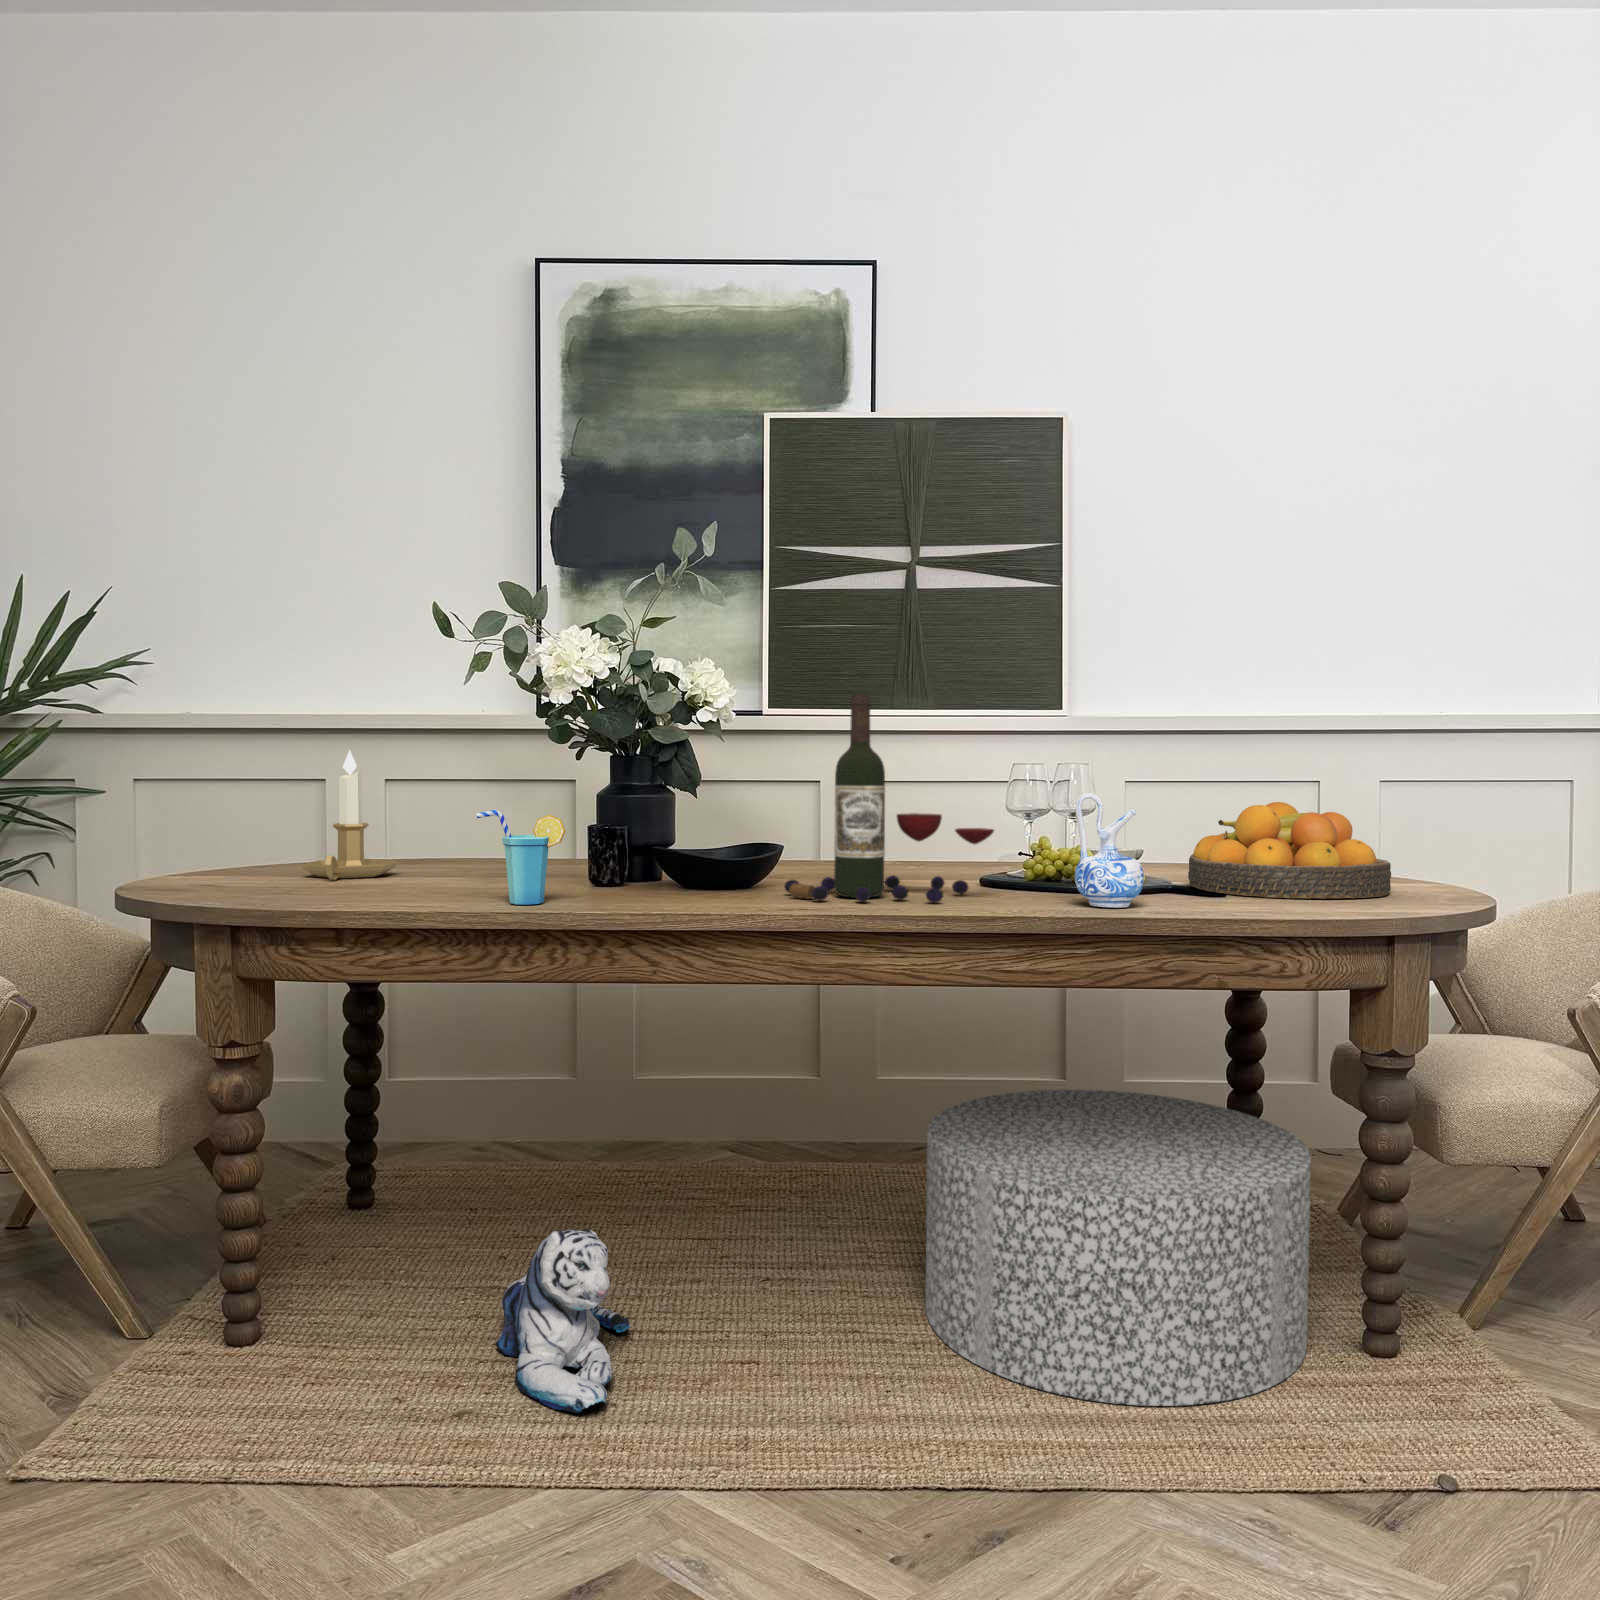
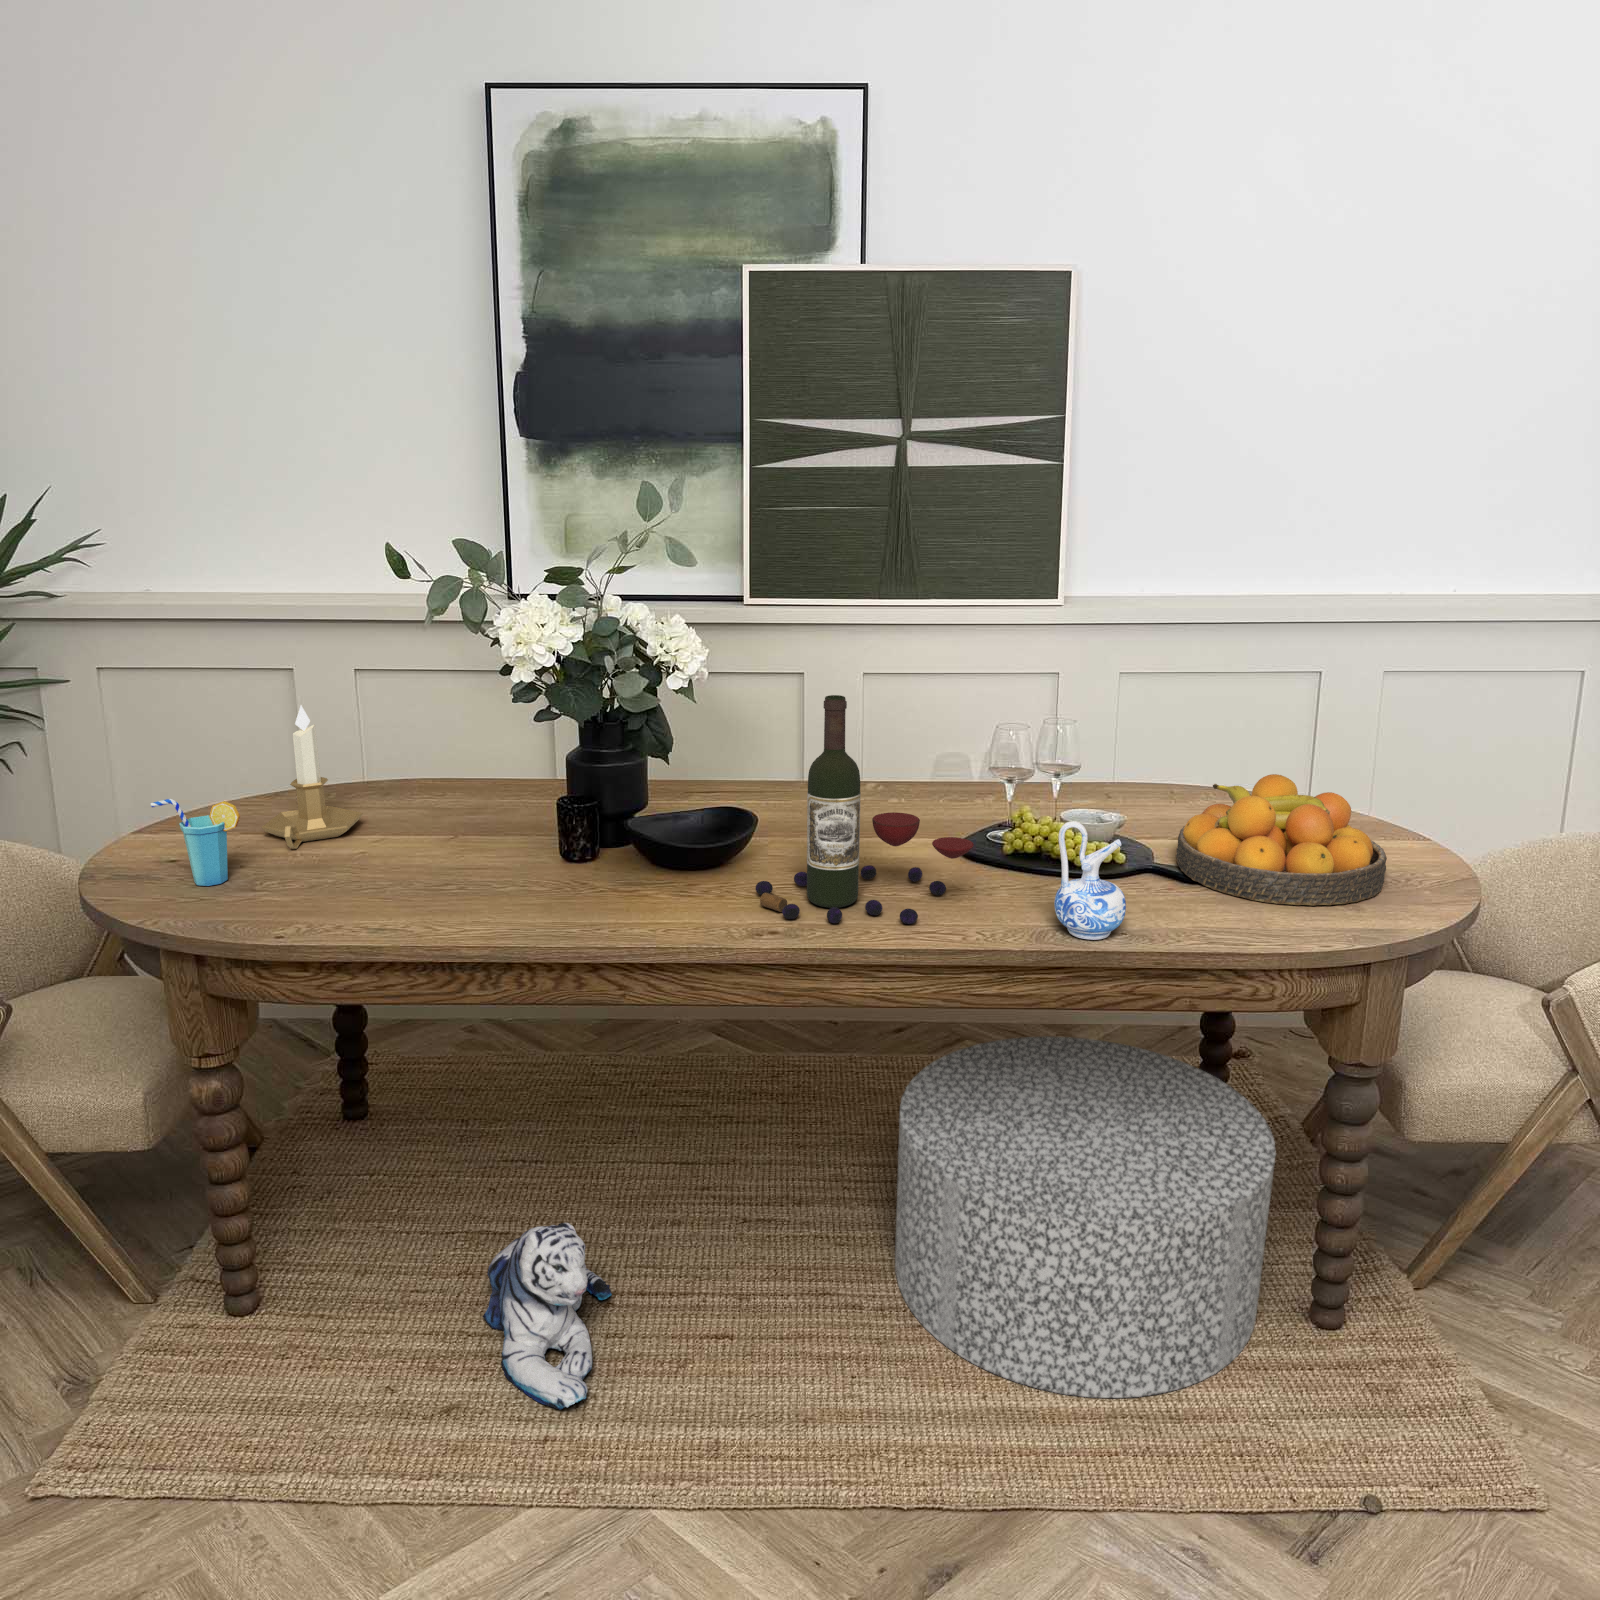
cup: present [476,810,565,905] -> present [151,799,240,886]

